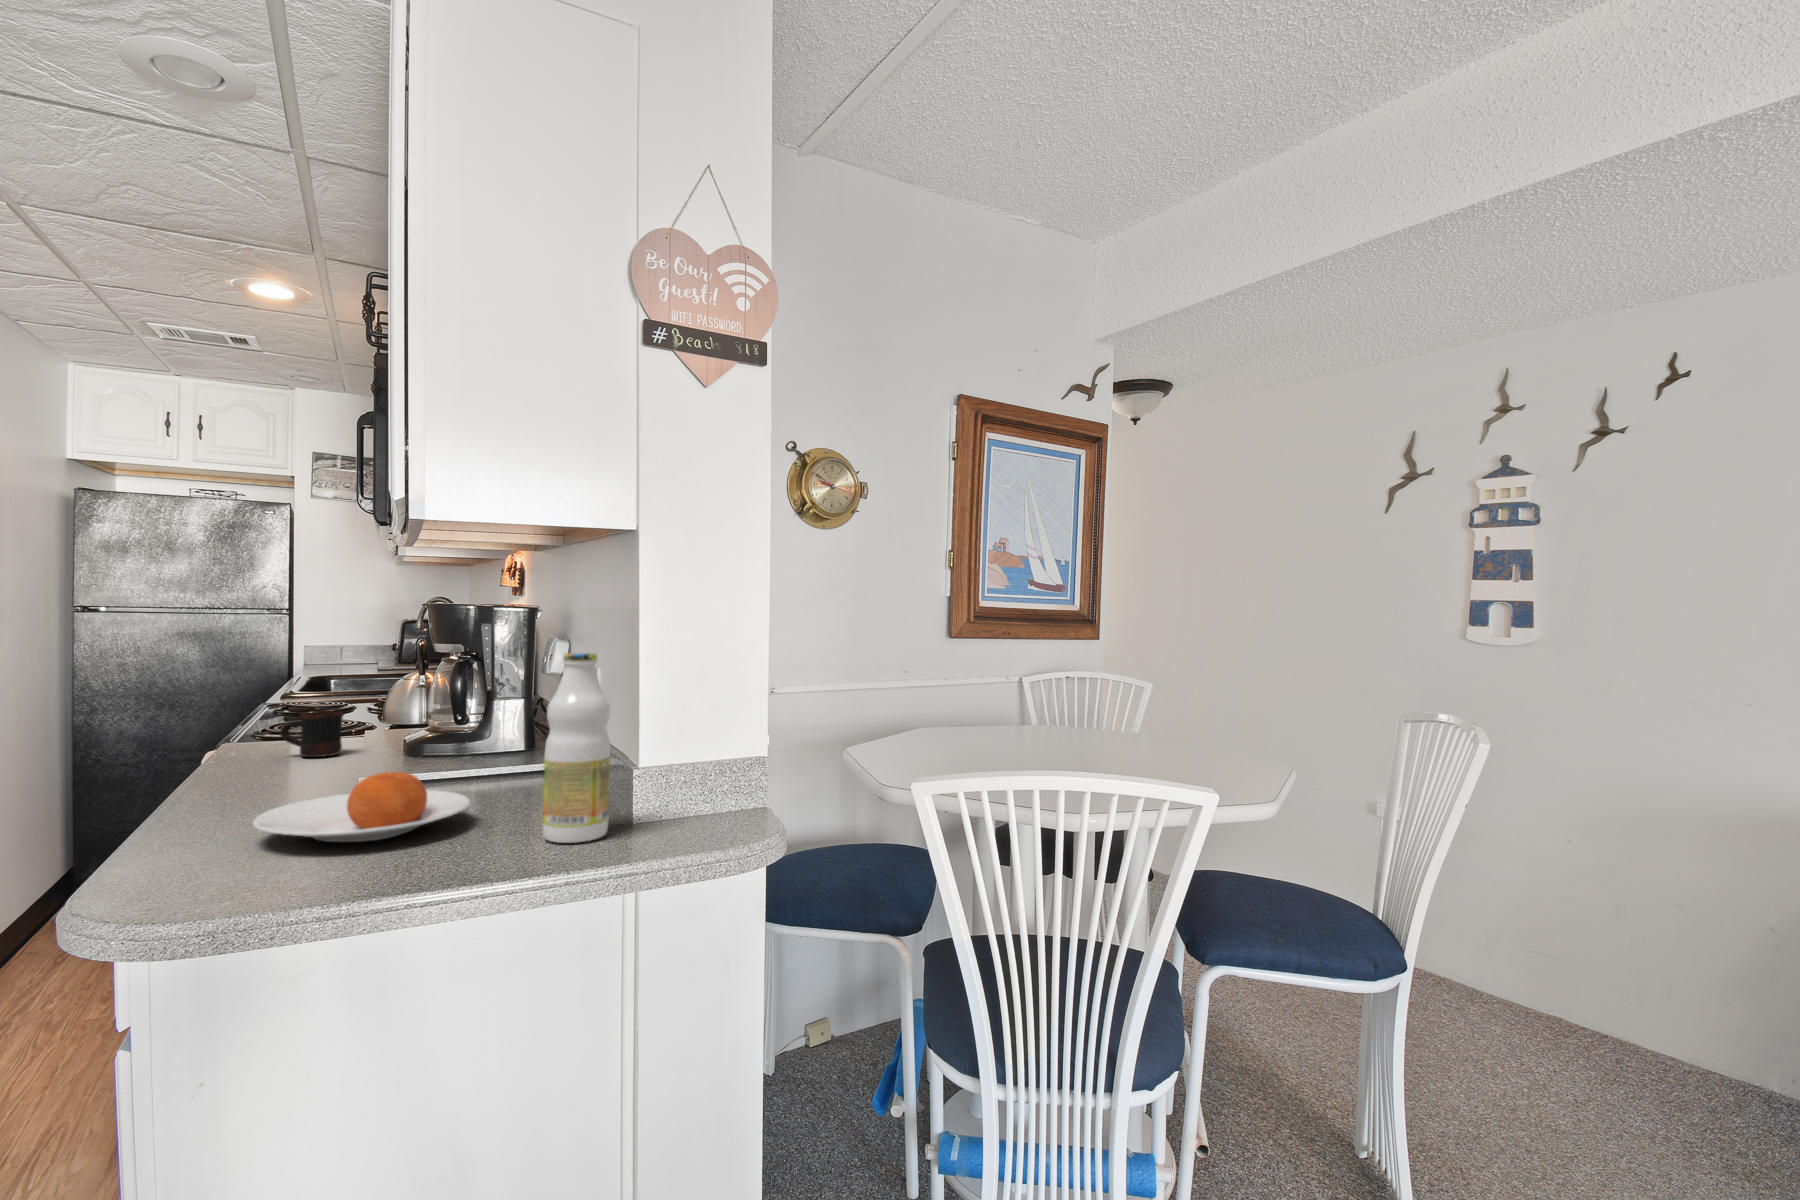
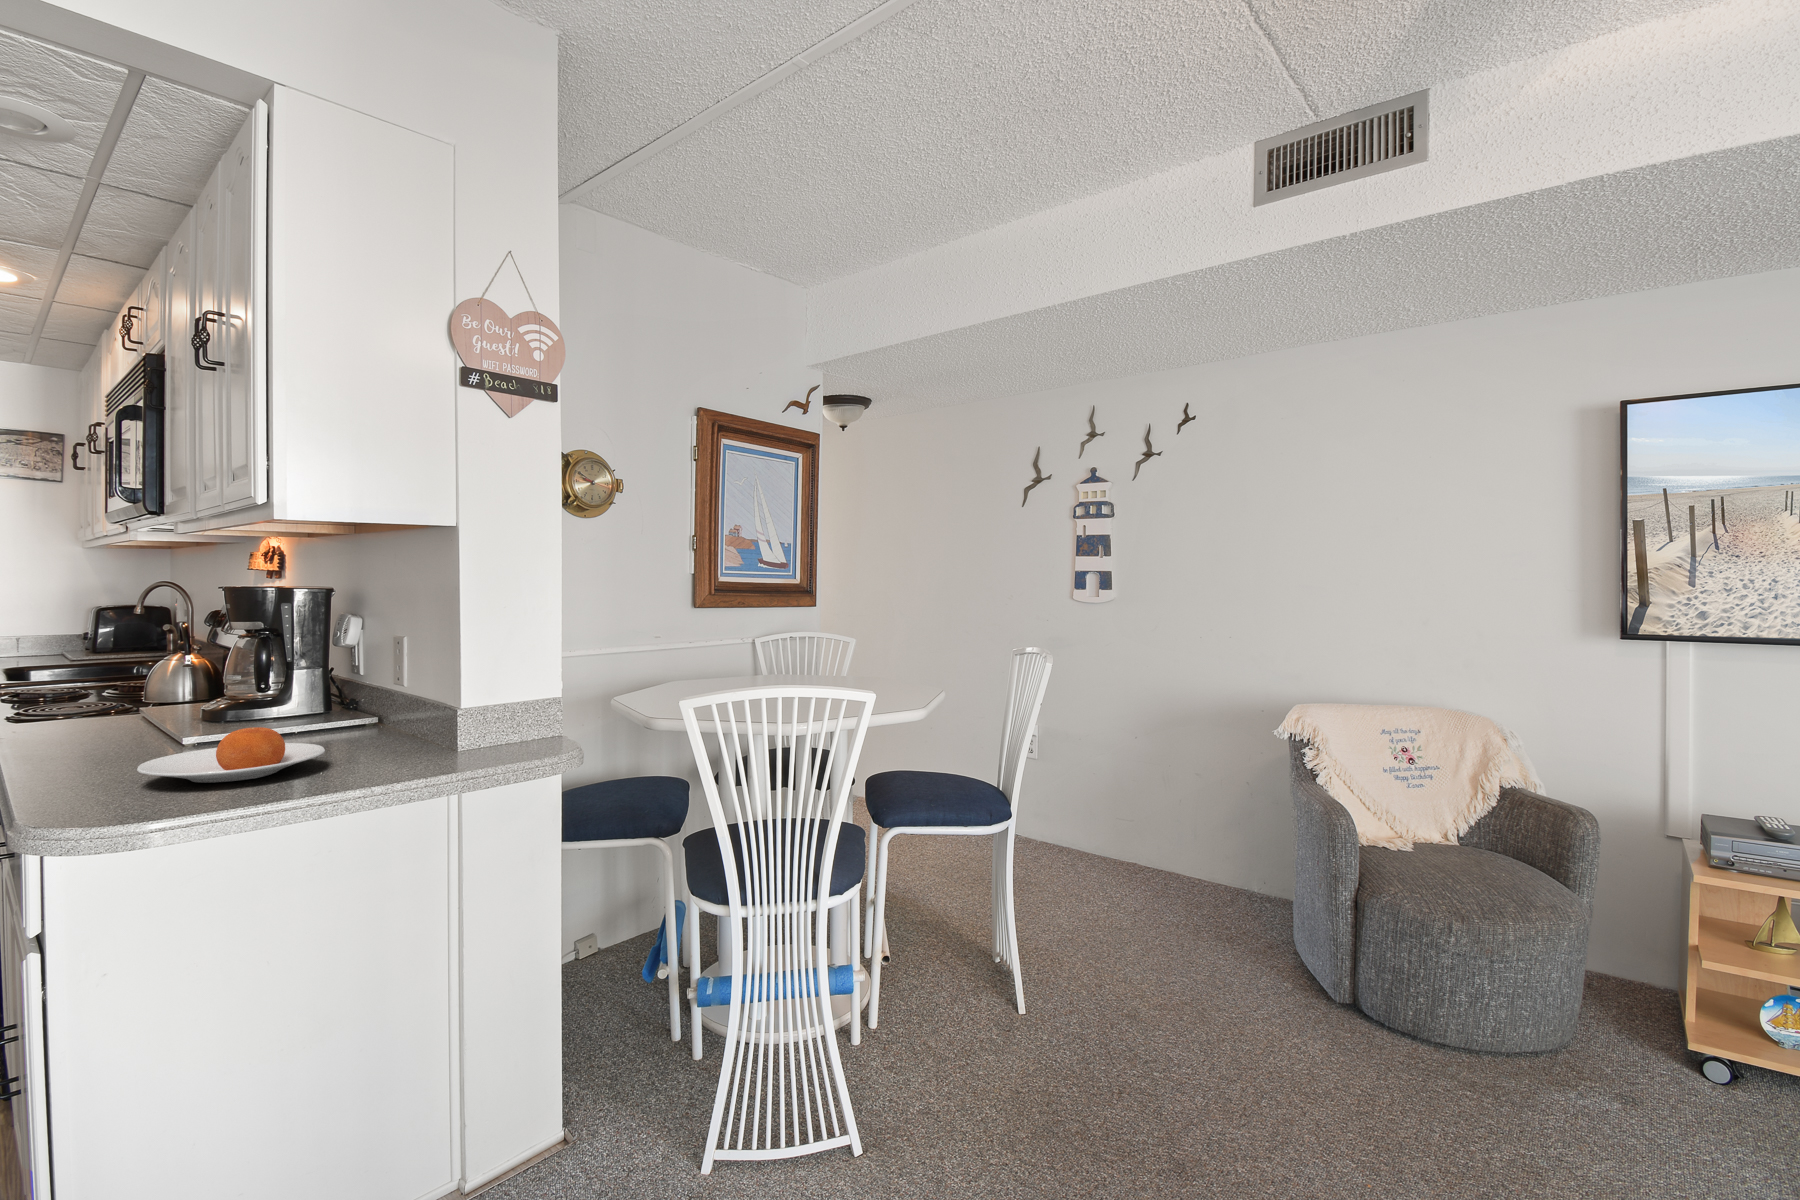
bottle: present [543,653,610,843] -> none [399,627,452,768]
mug: present [280,711,343,757] -> none [44,691,113,735]

